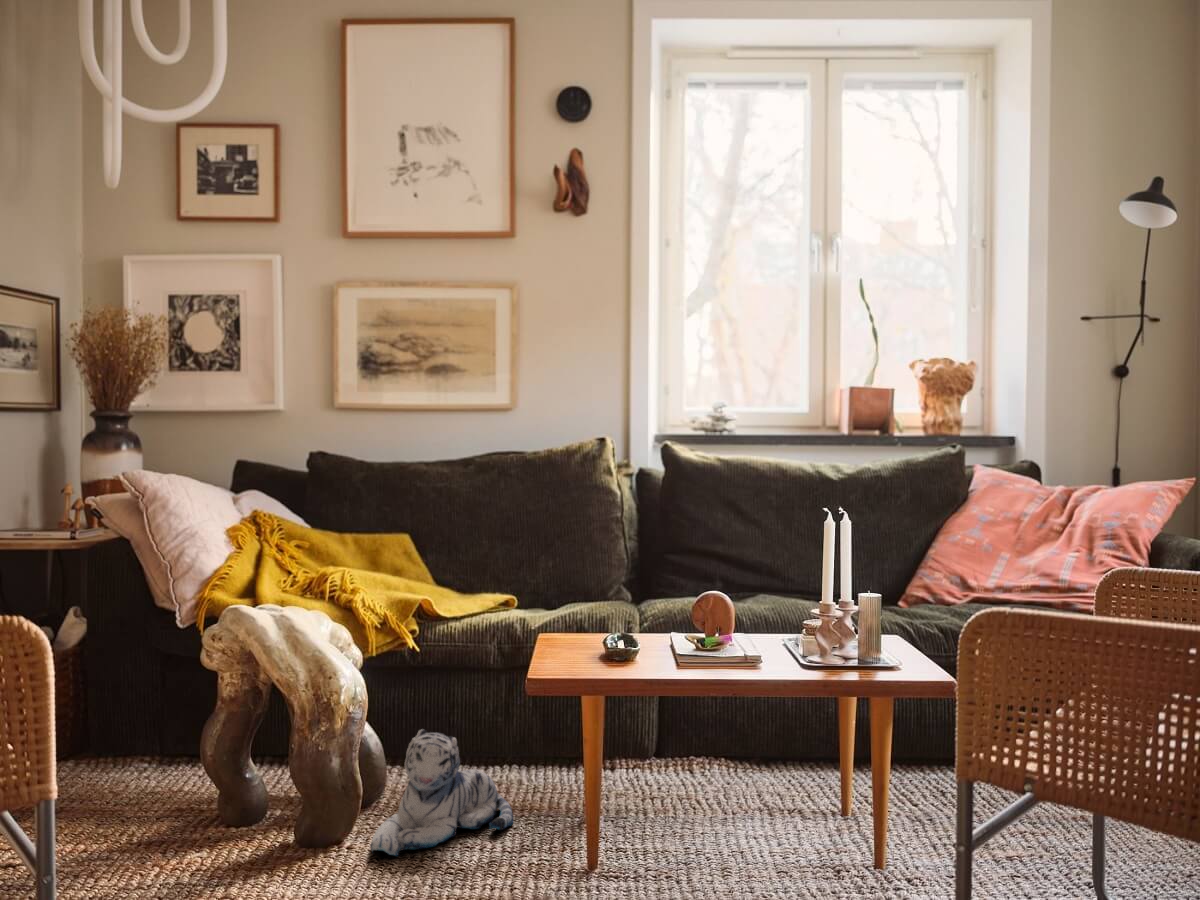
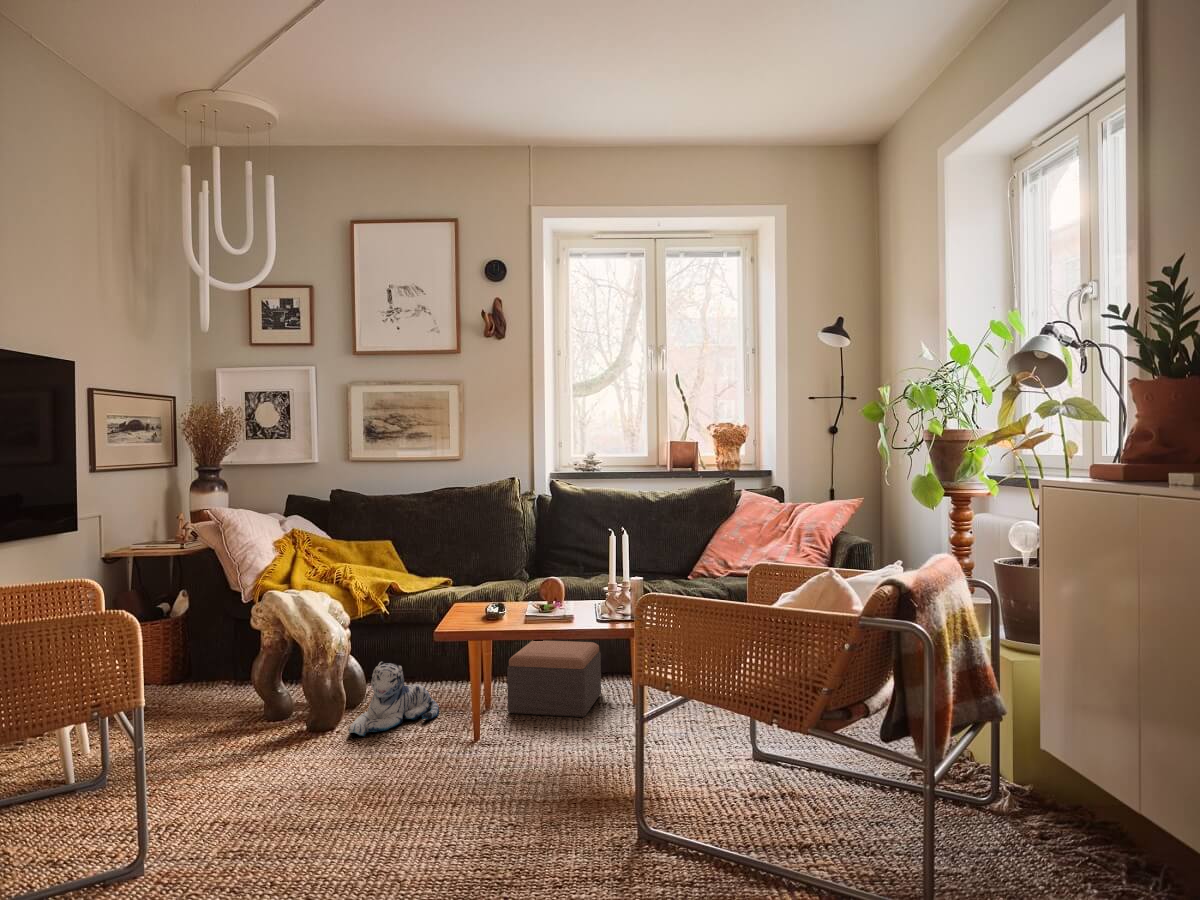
footstool: none [631,700,780,833] -> present [507,641,601,717]

